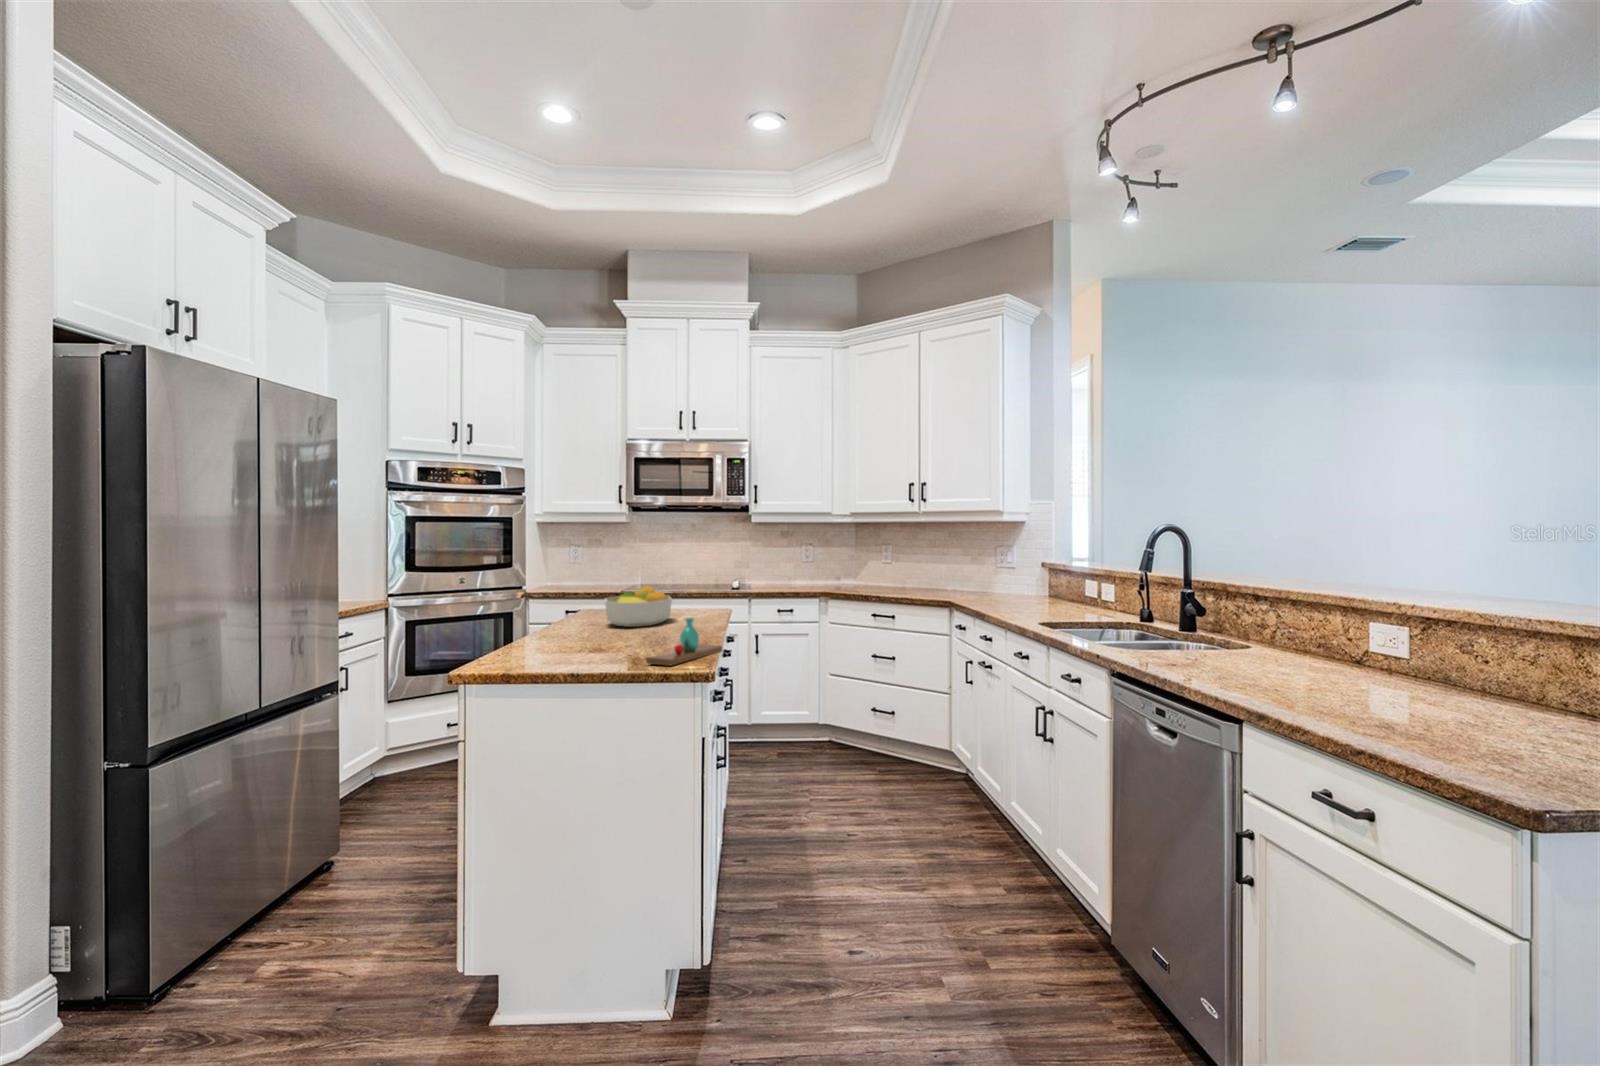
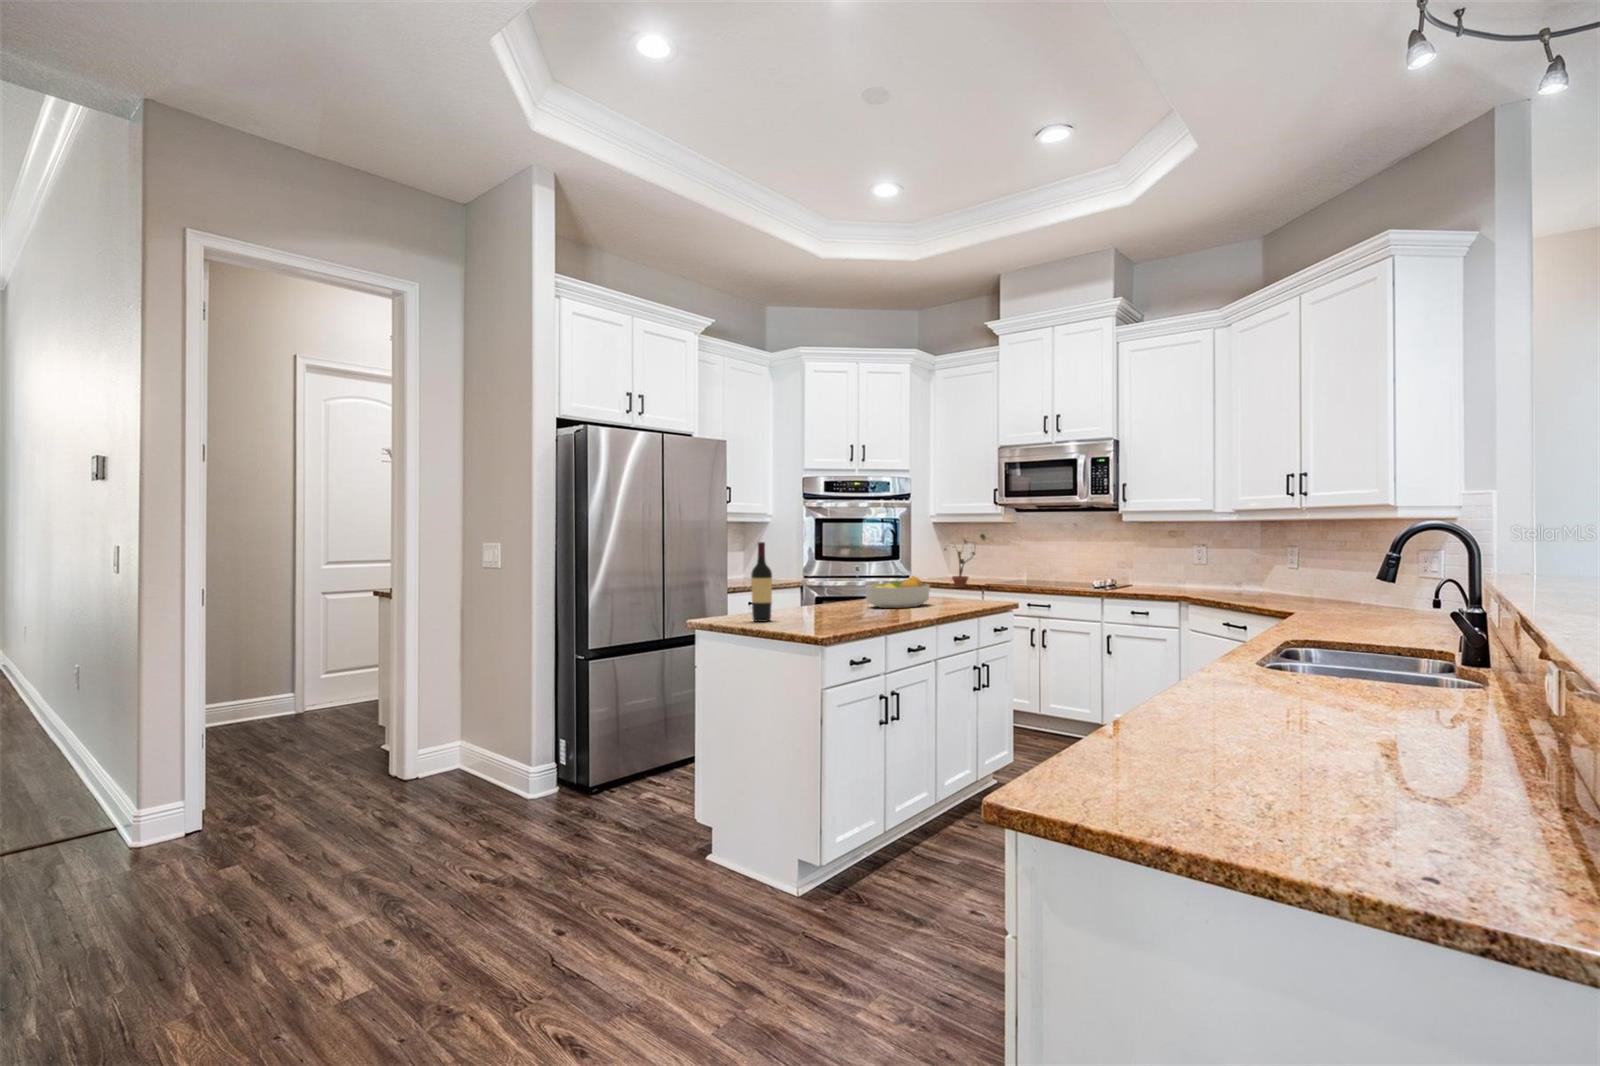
potted plant: none [580,534,619,596] -> present [945,534,986,588]
wine bottle: none [540,551,571,662] -> present [751,542,772,622]
vase: present [646,618,722,666] -> none [791,595,866,629]

